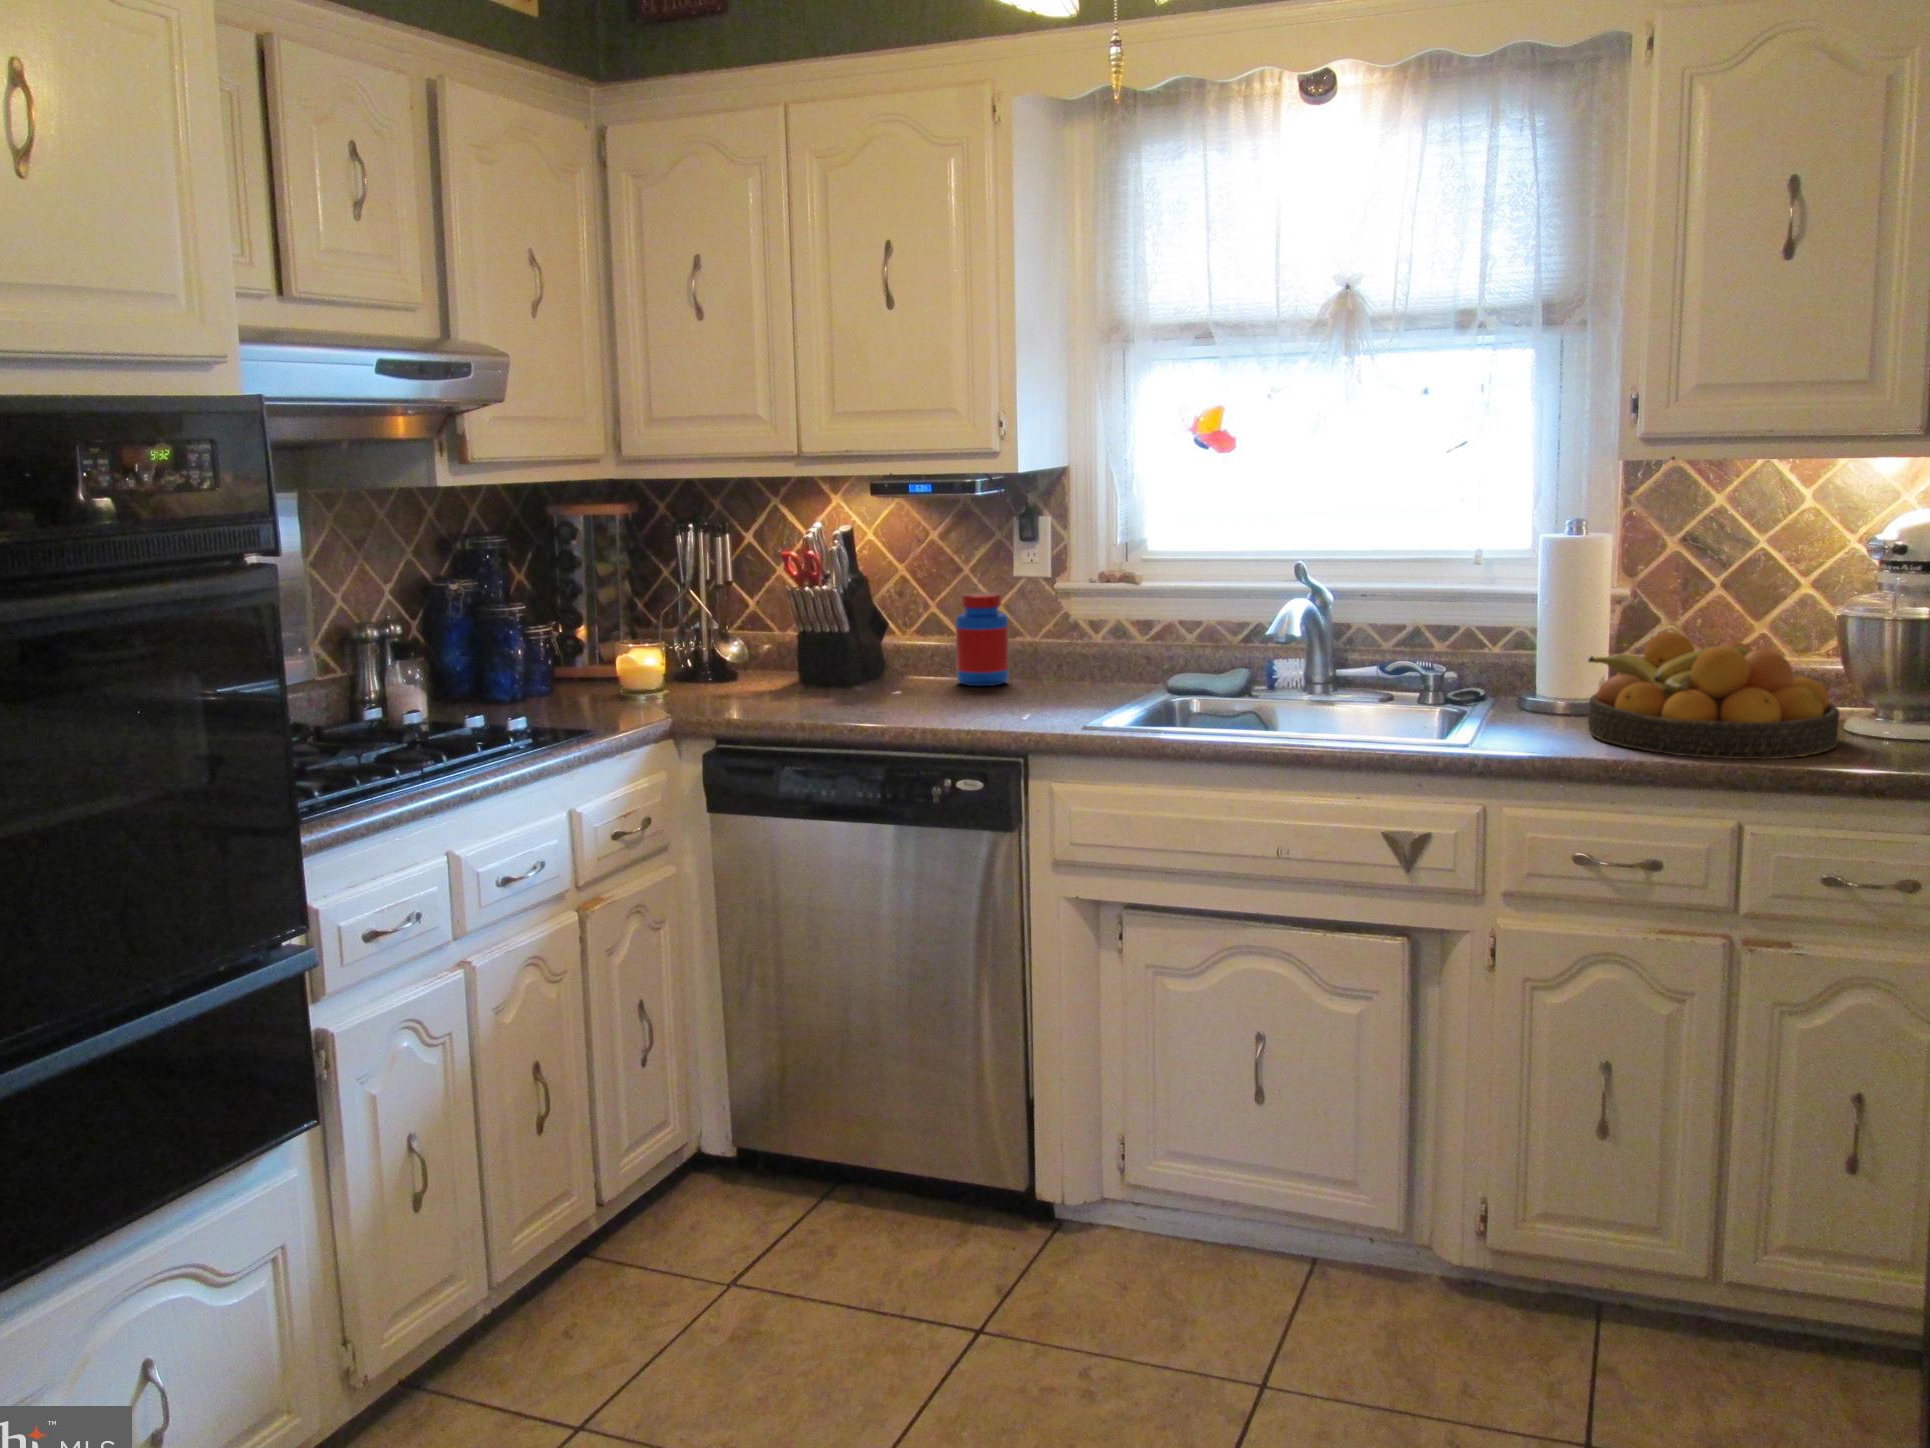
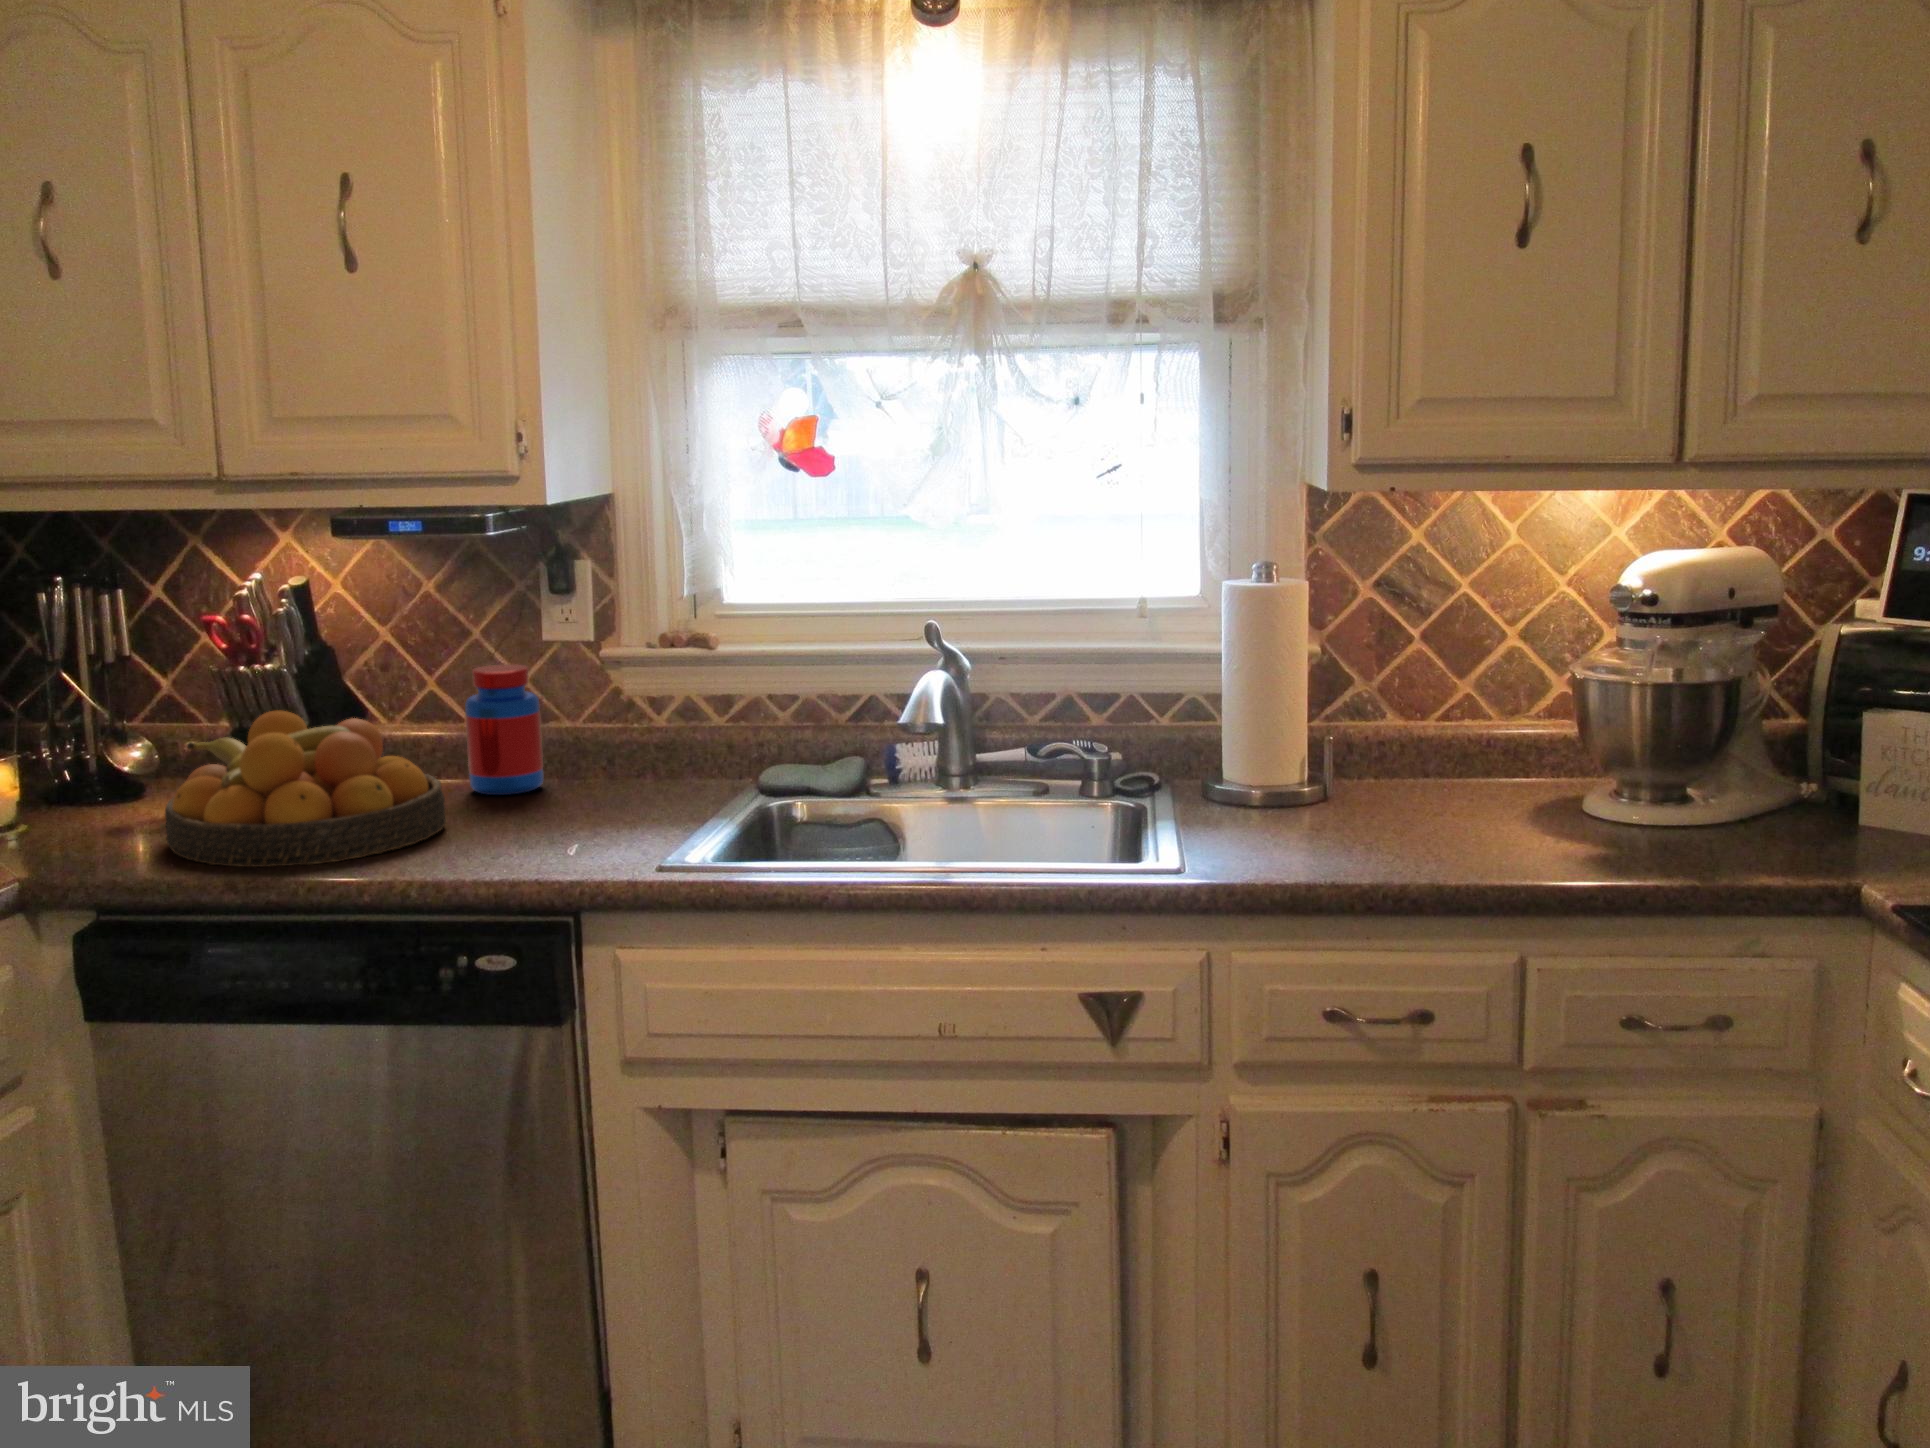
fruit bowl: present [1588,632,1840,759] -> present [165,711,446,867]

